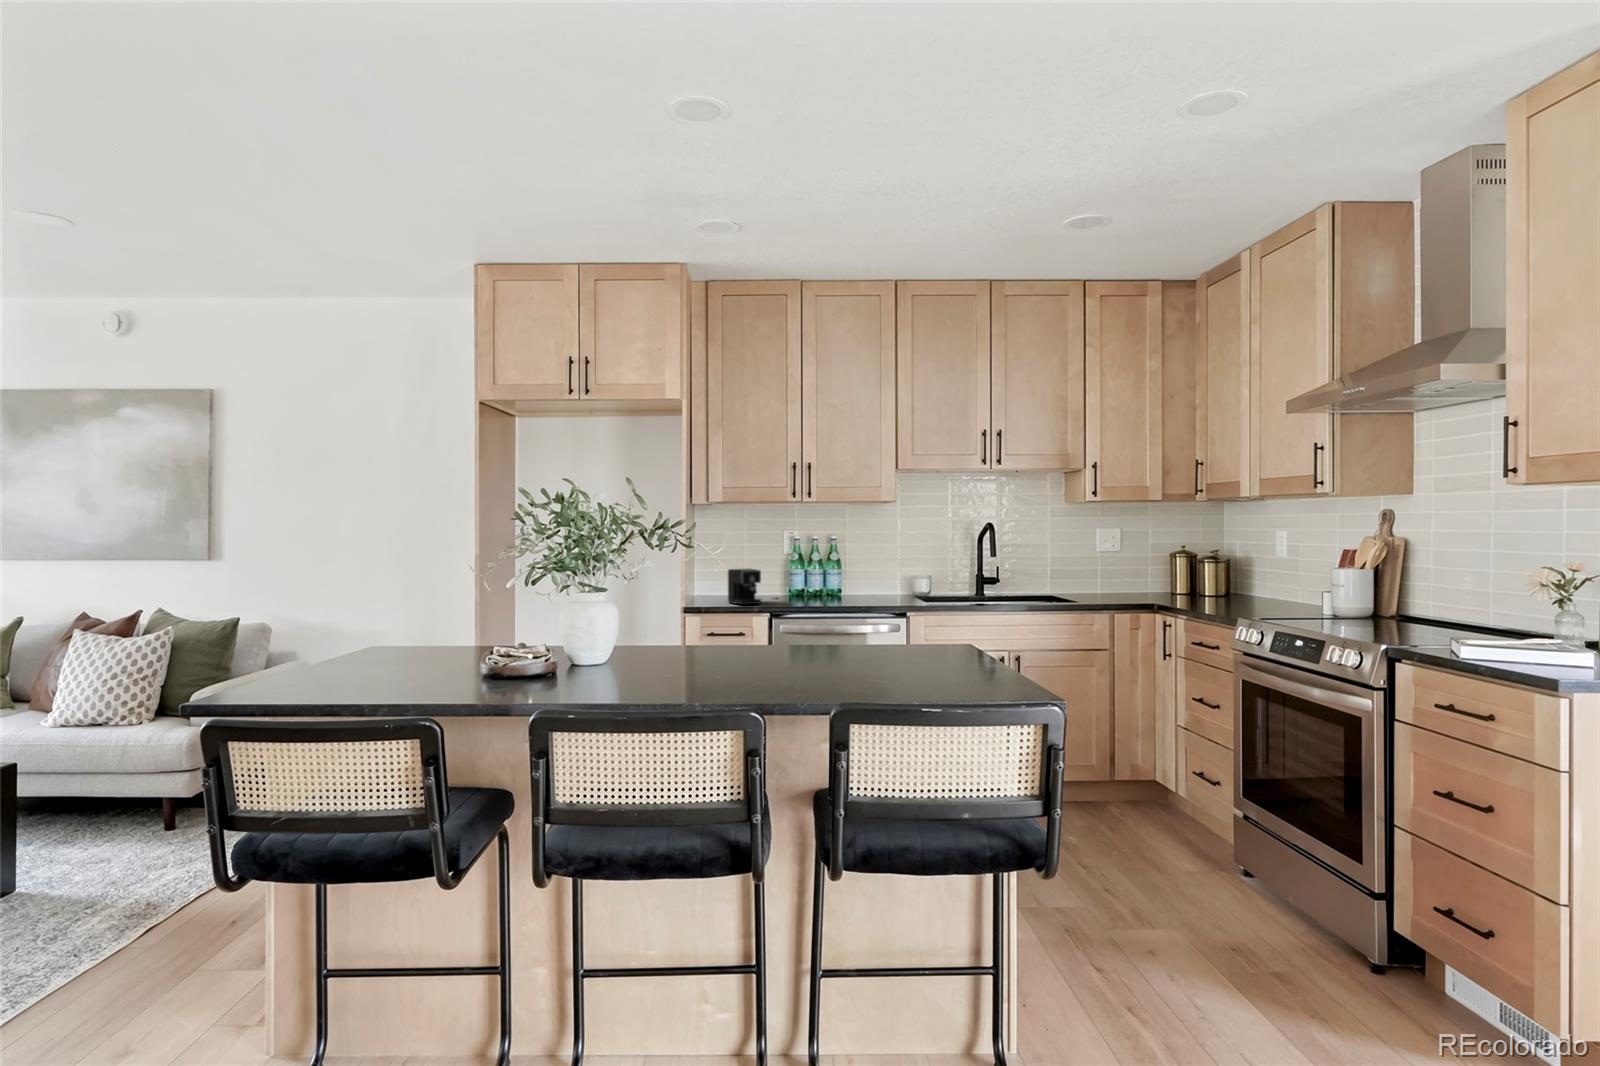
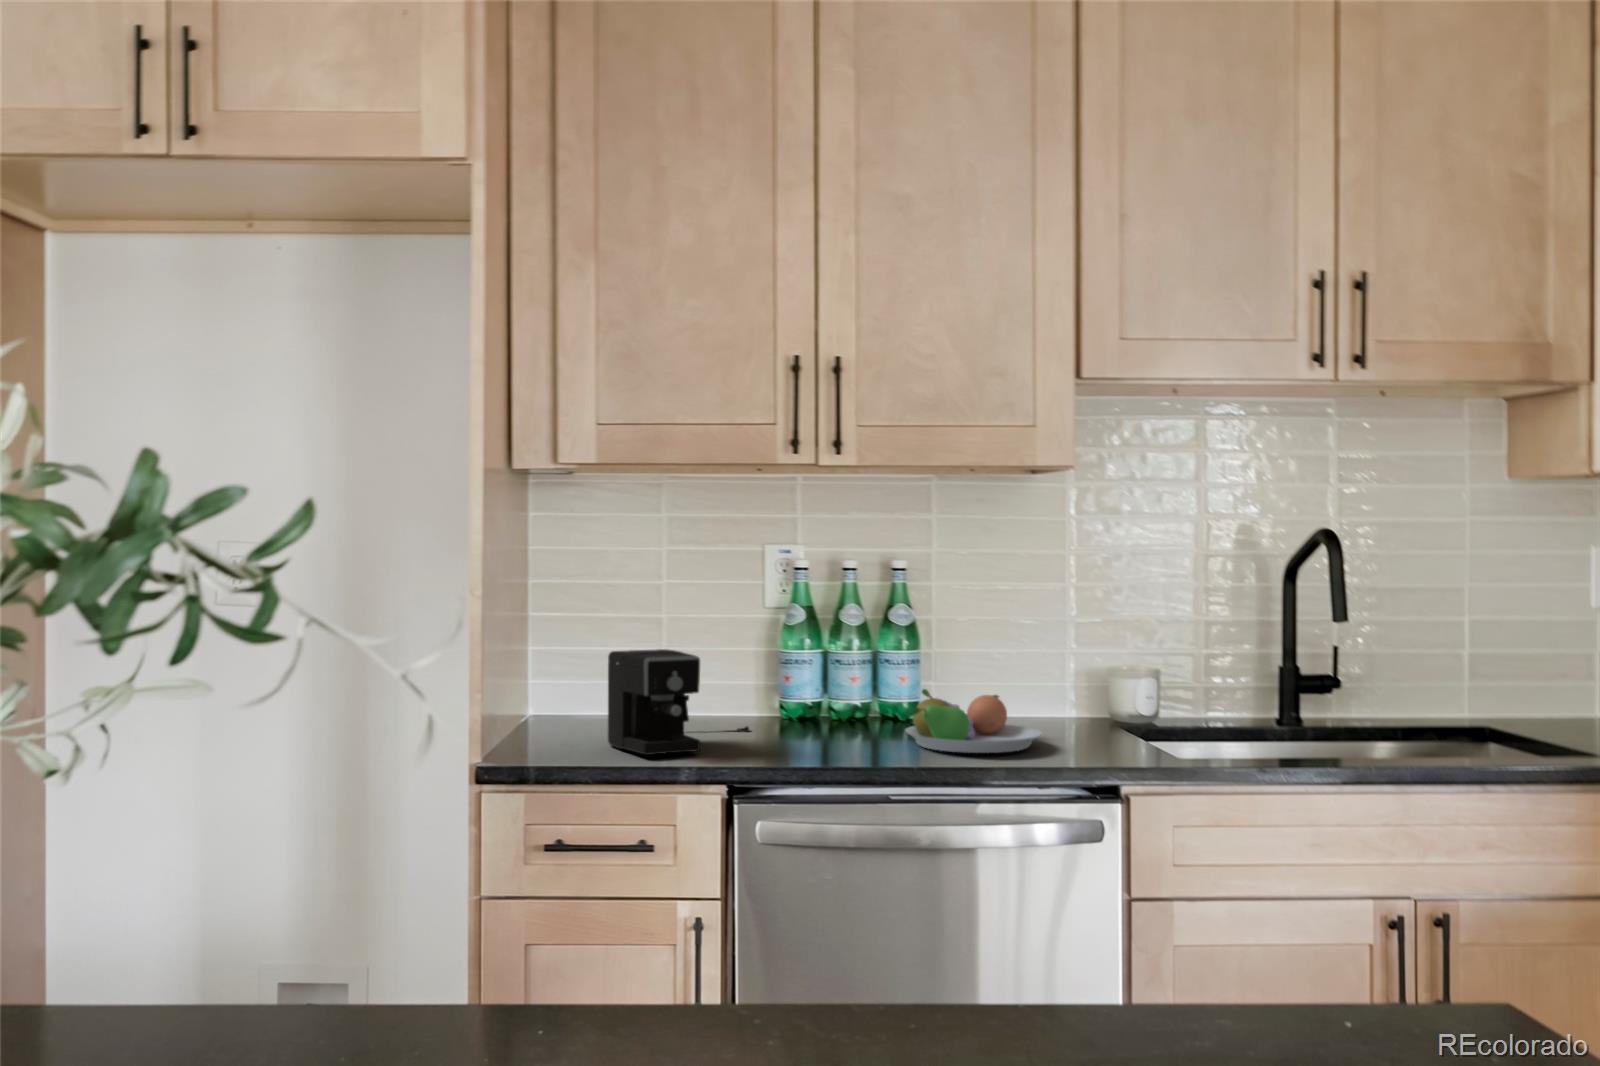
fruit bowl: none [834,582,884,604] -> present [905,689,1042,753]

